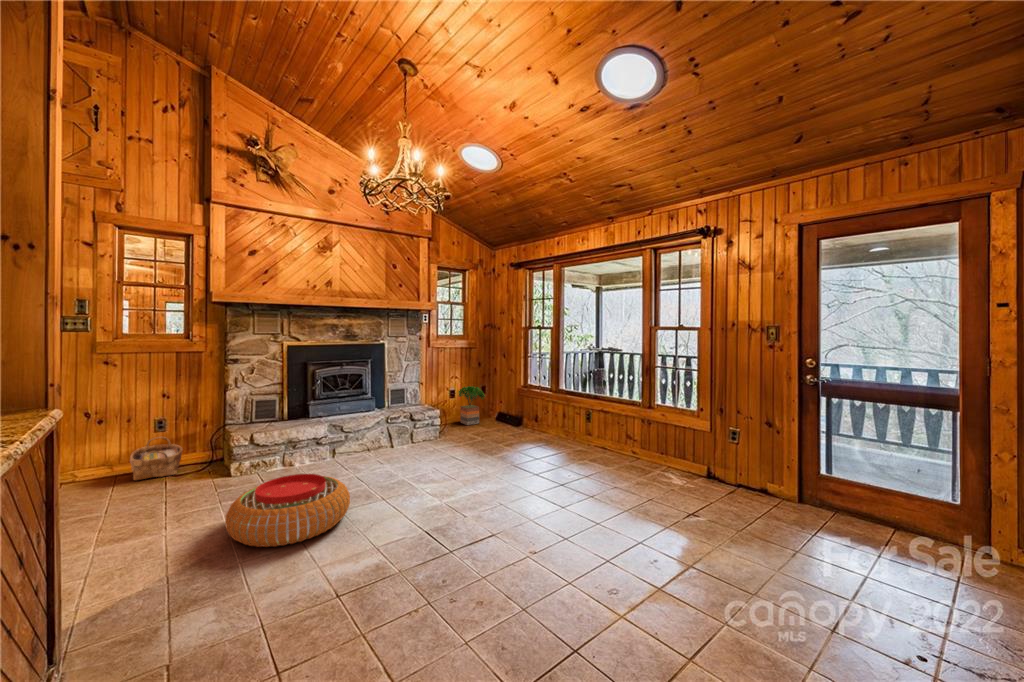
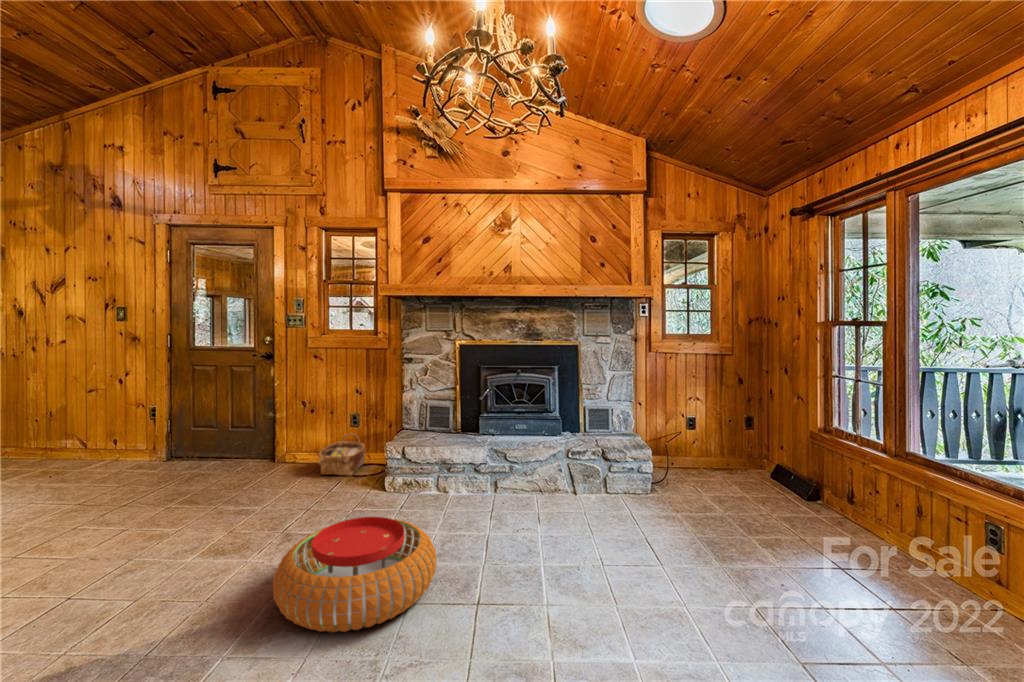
potted tree: present [459,386,485,425] -> none [693,415,742,479]

